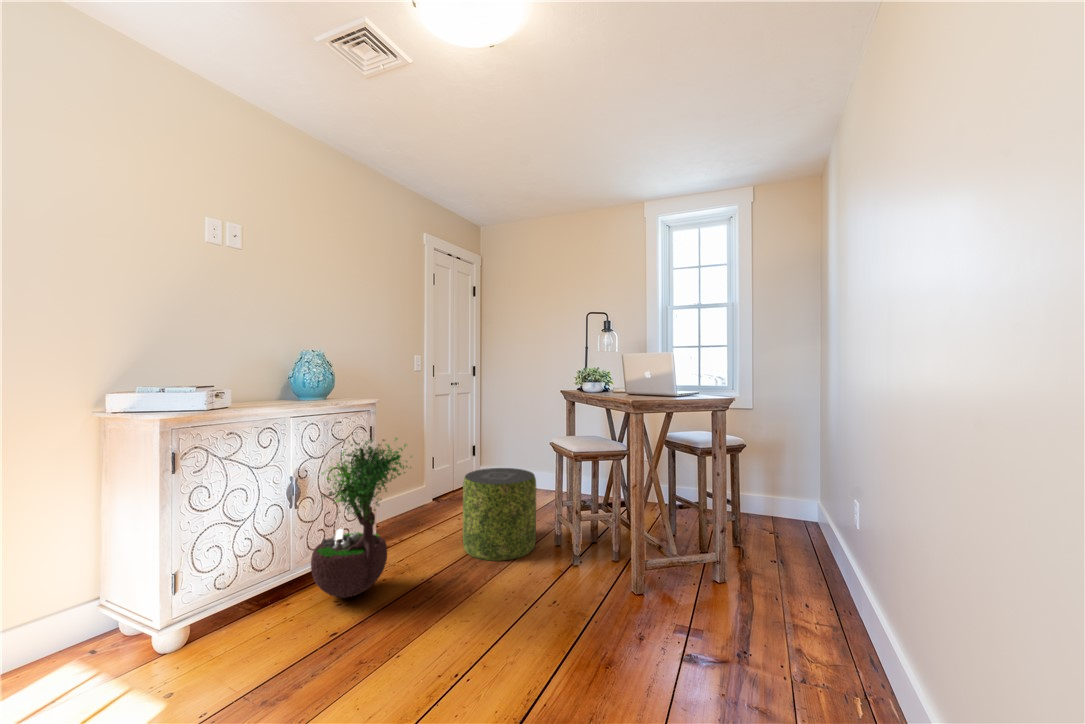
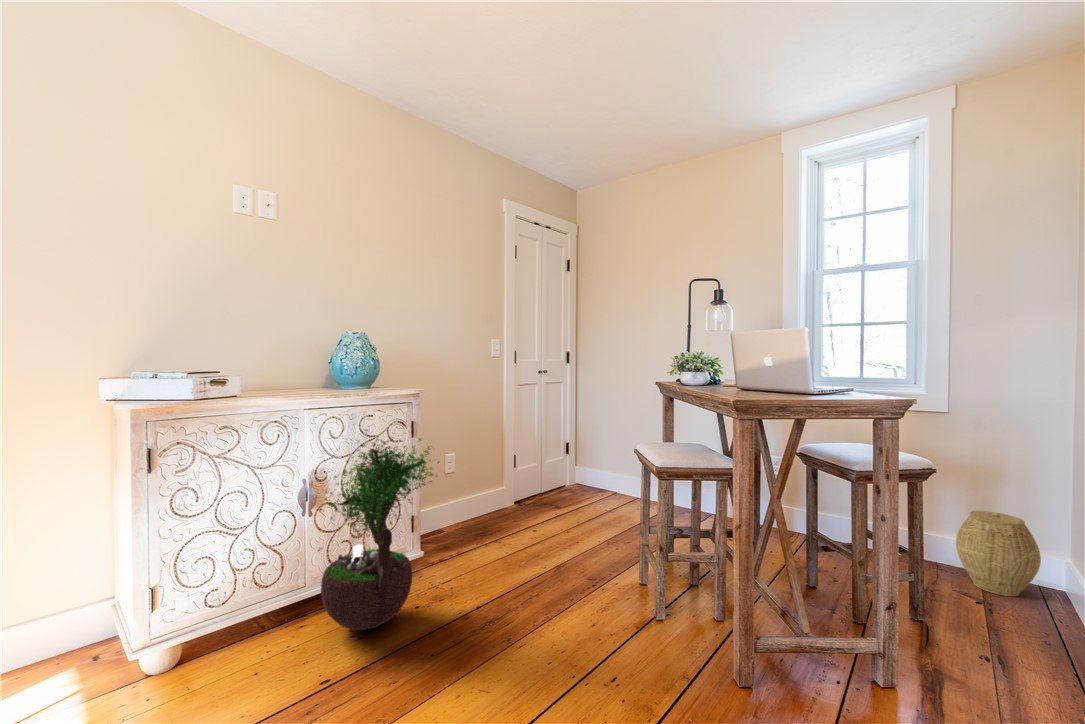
pouf: present [463,468,536,561] -> none [517,478,610,601]
woven basket: none [759,473,804,526] -> present [956,511,1041,596]

